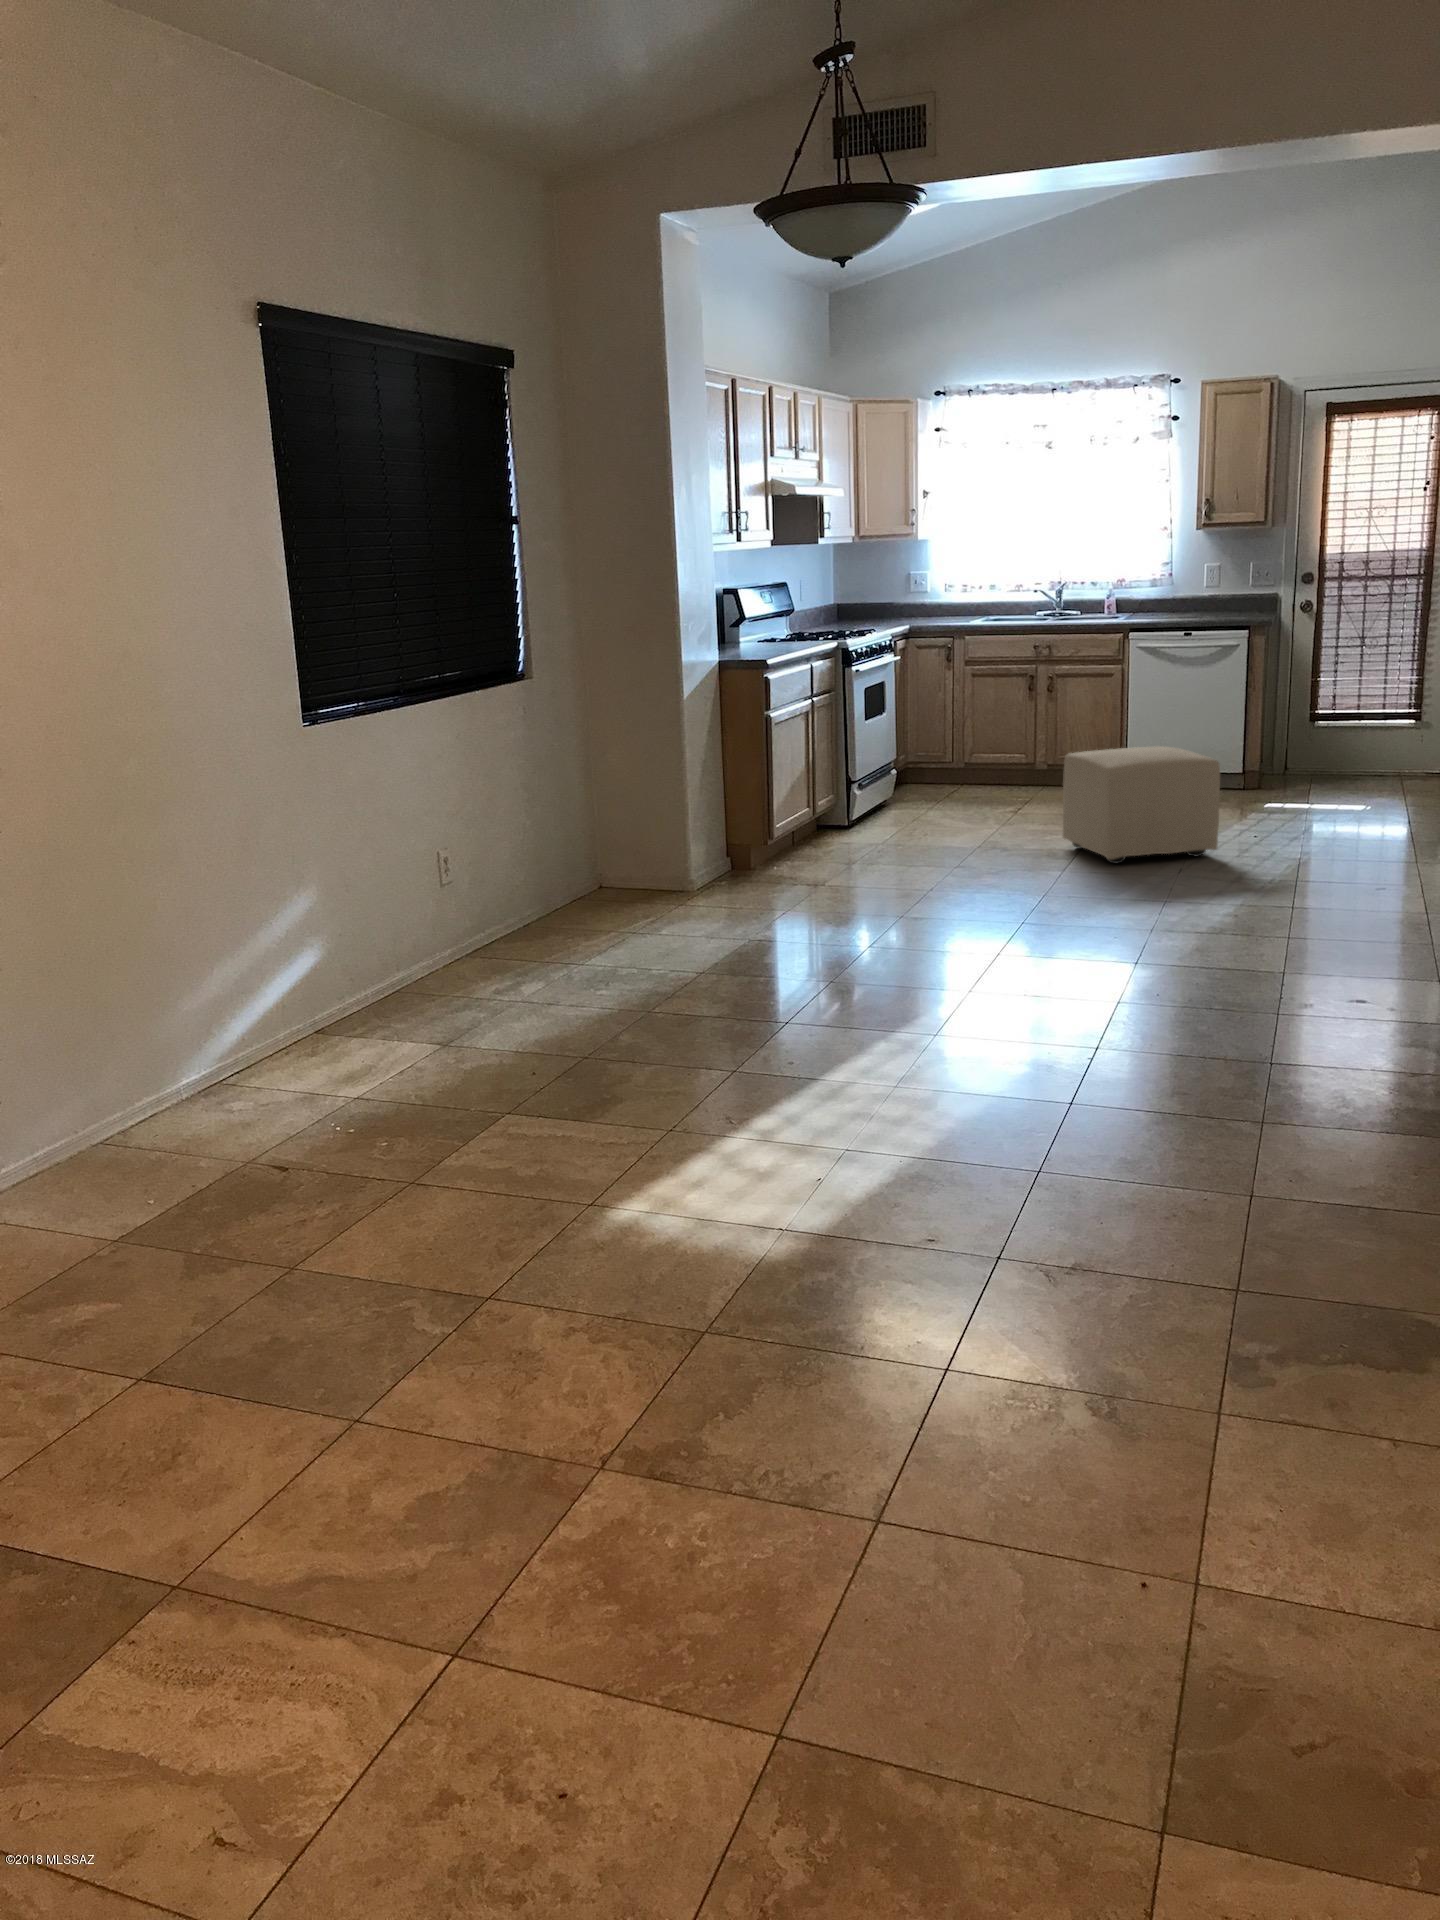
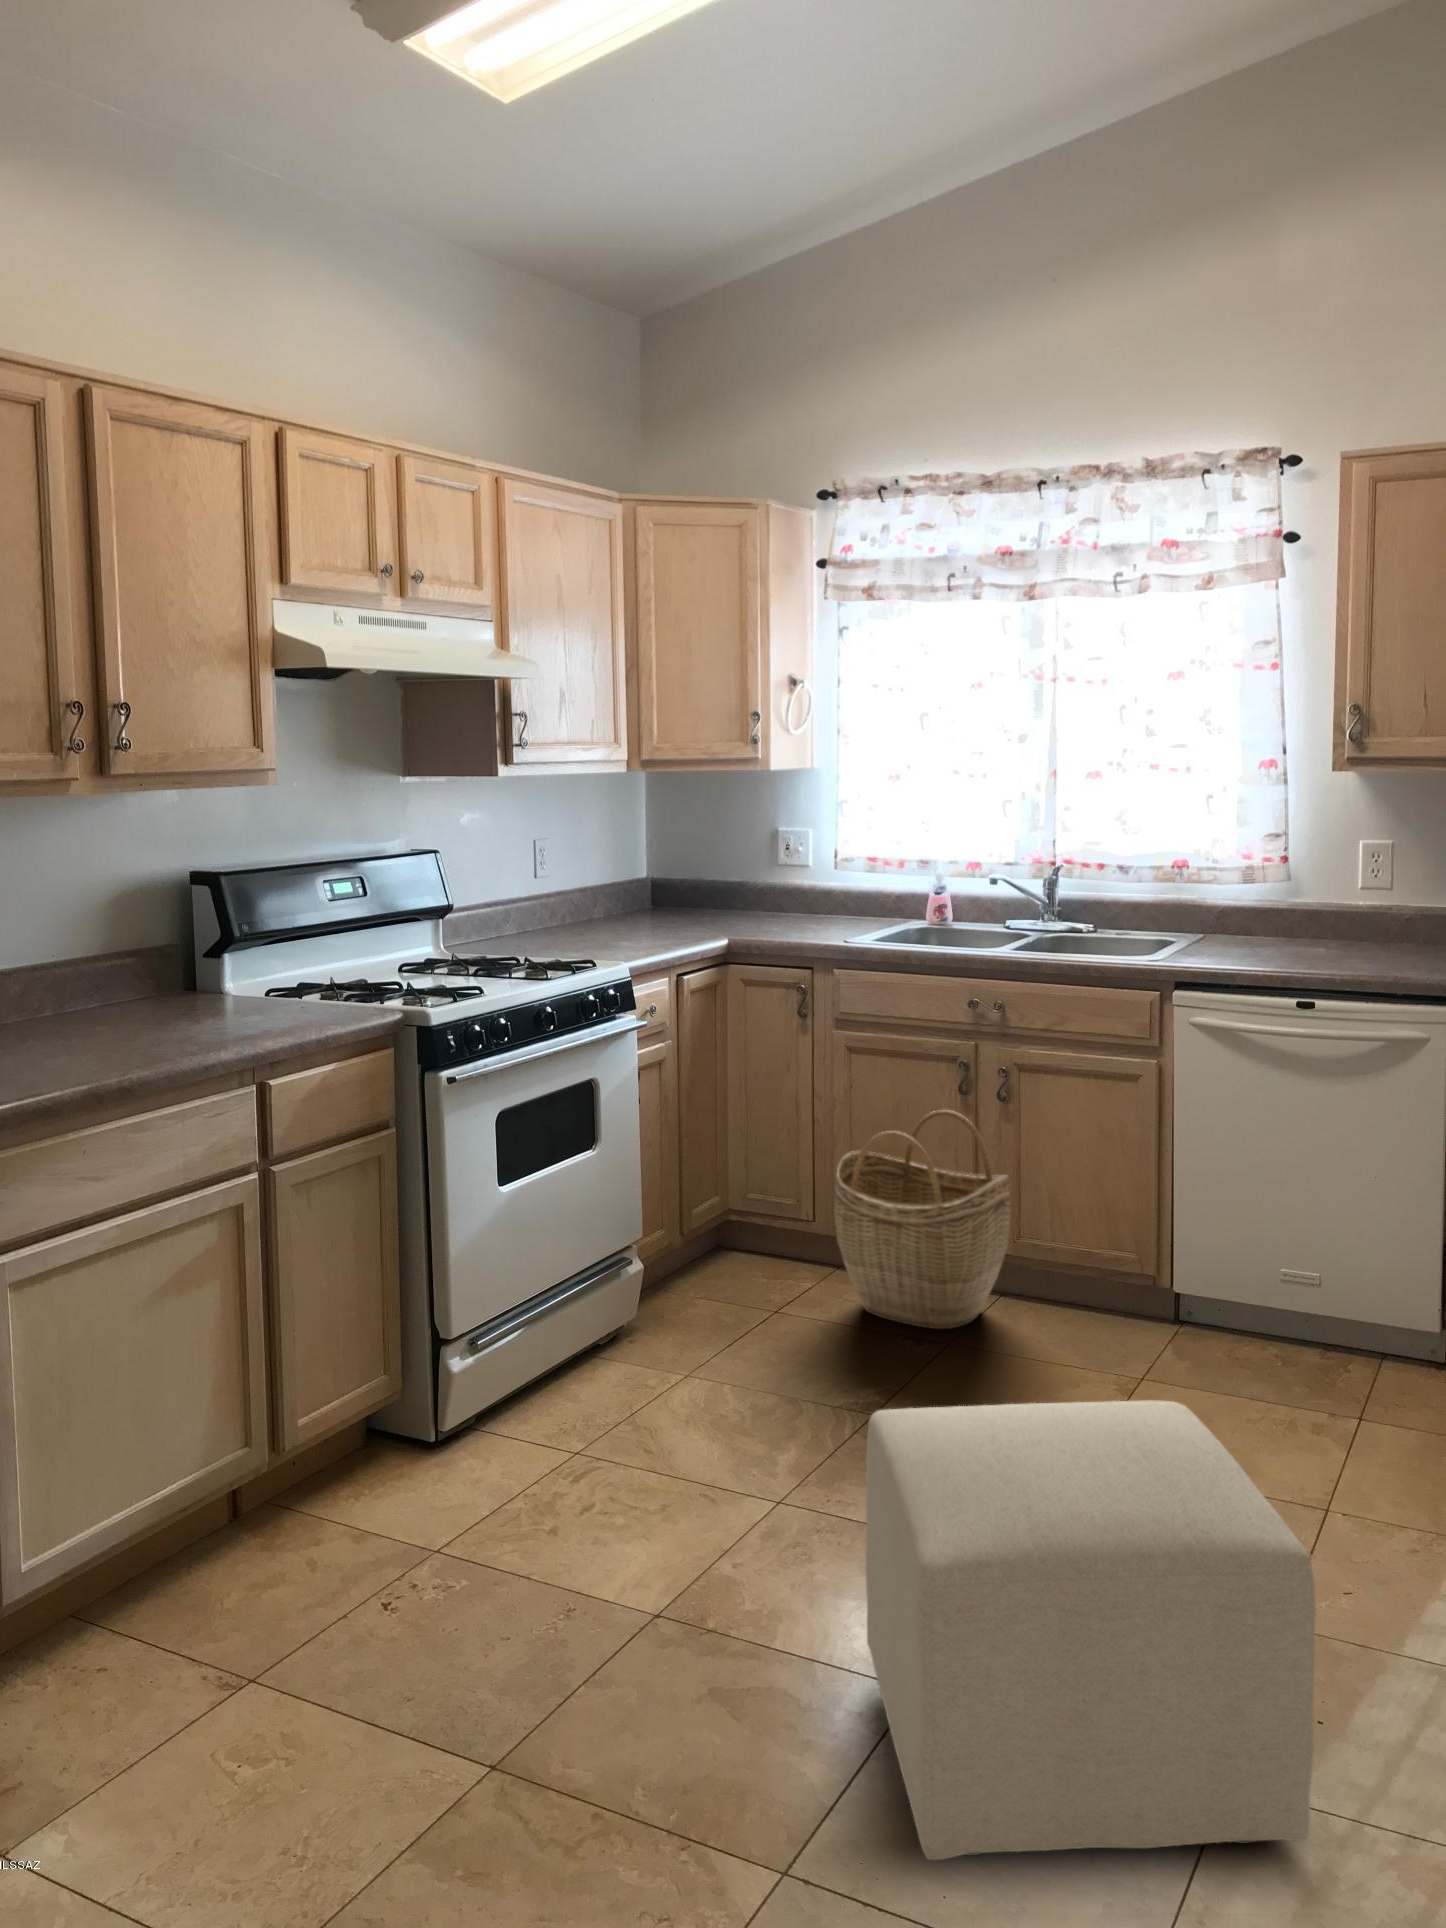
woven basket: none [975,698,1057,794] -> present [834,1110,1011,1329]

